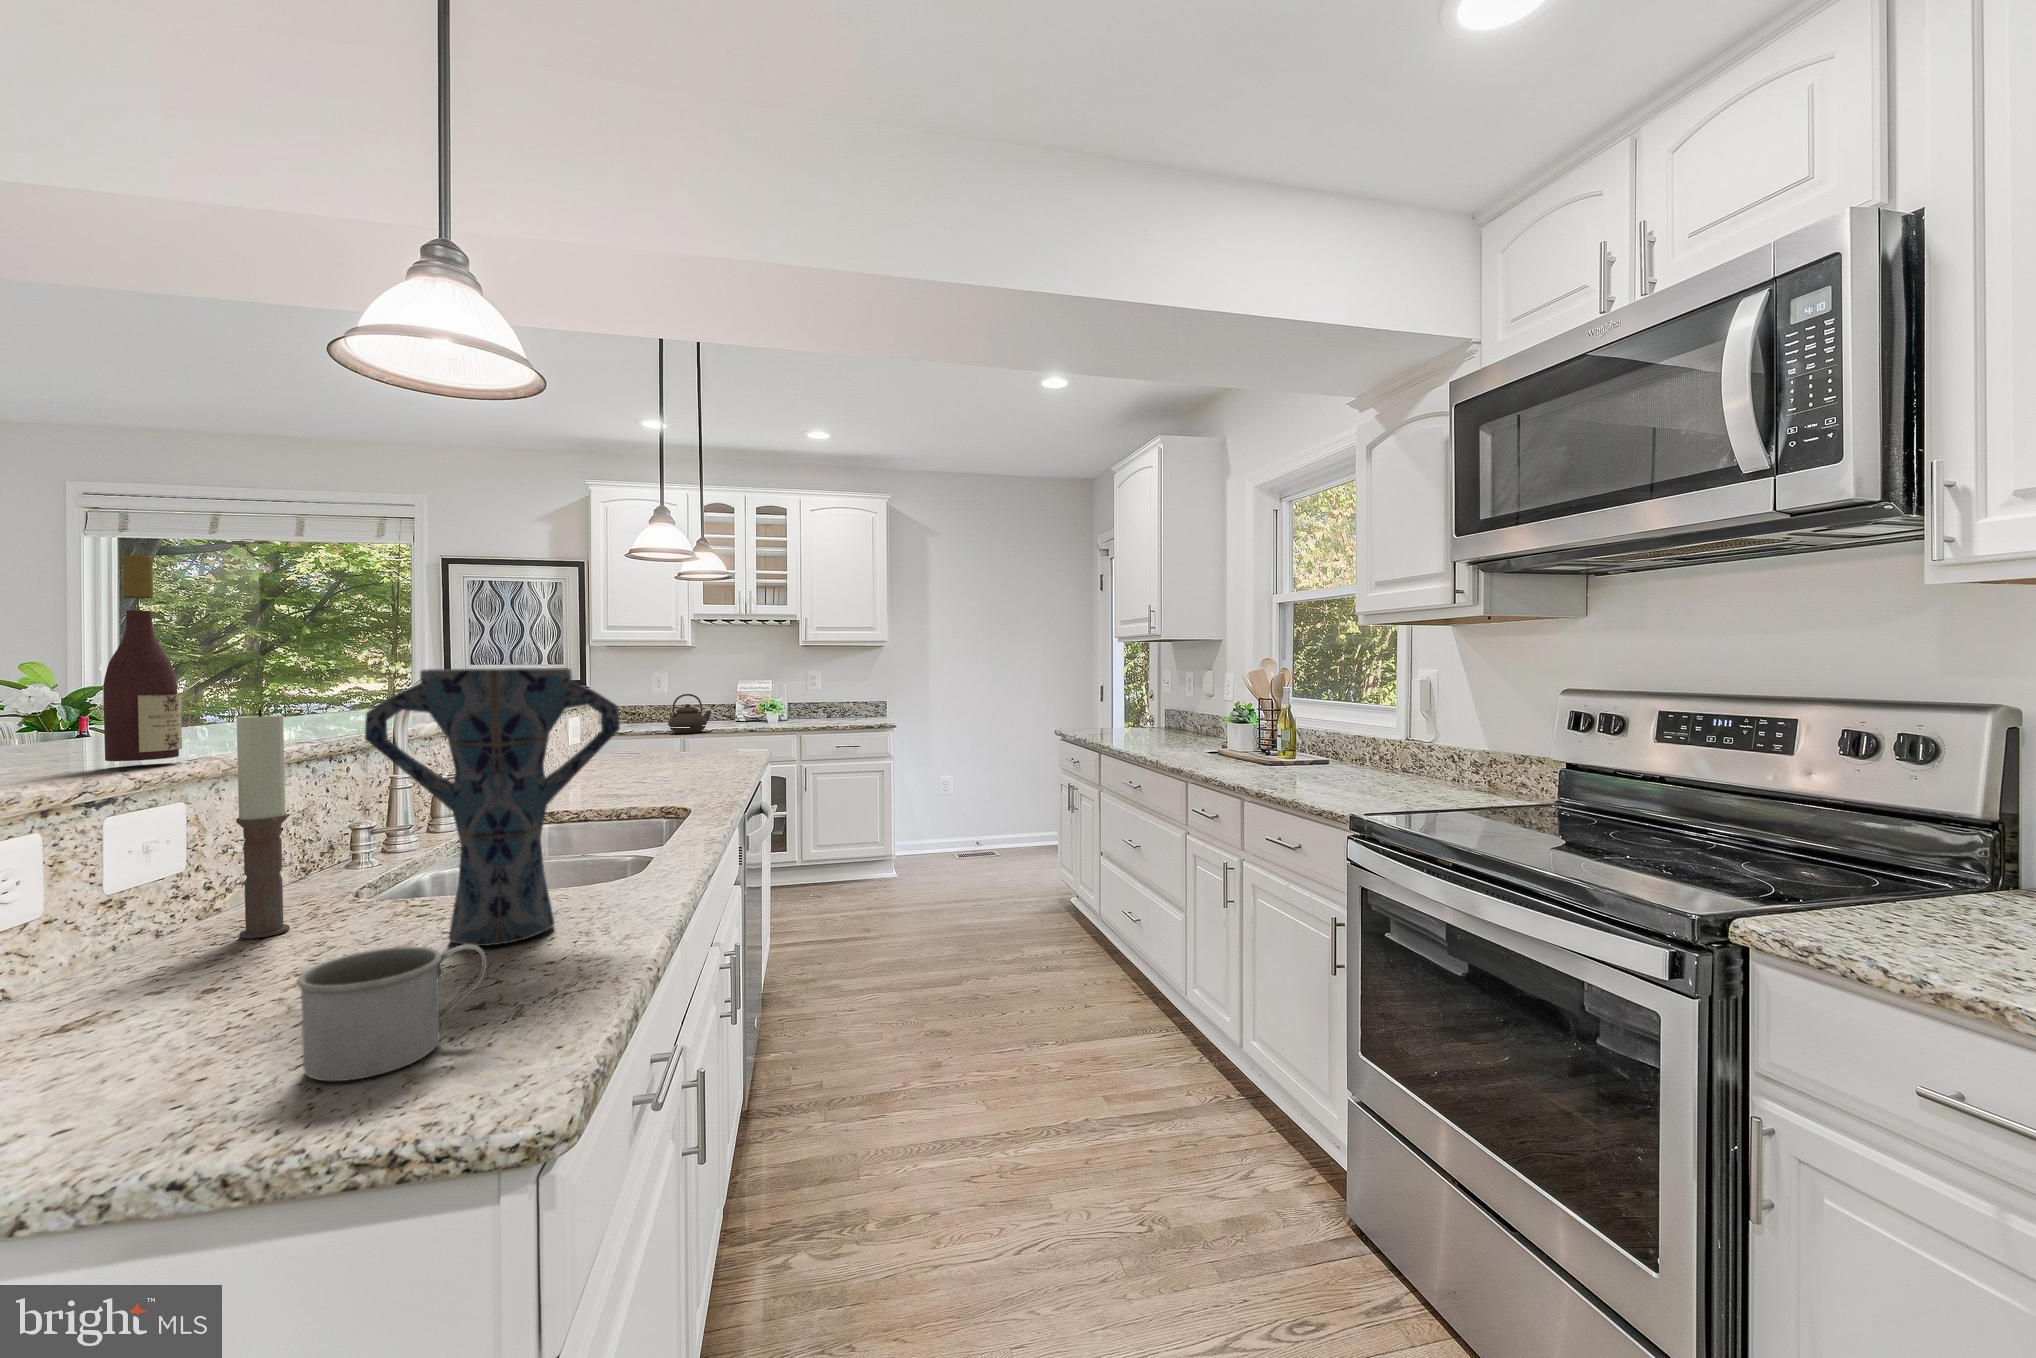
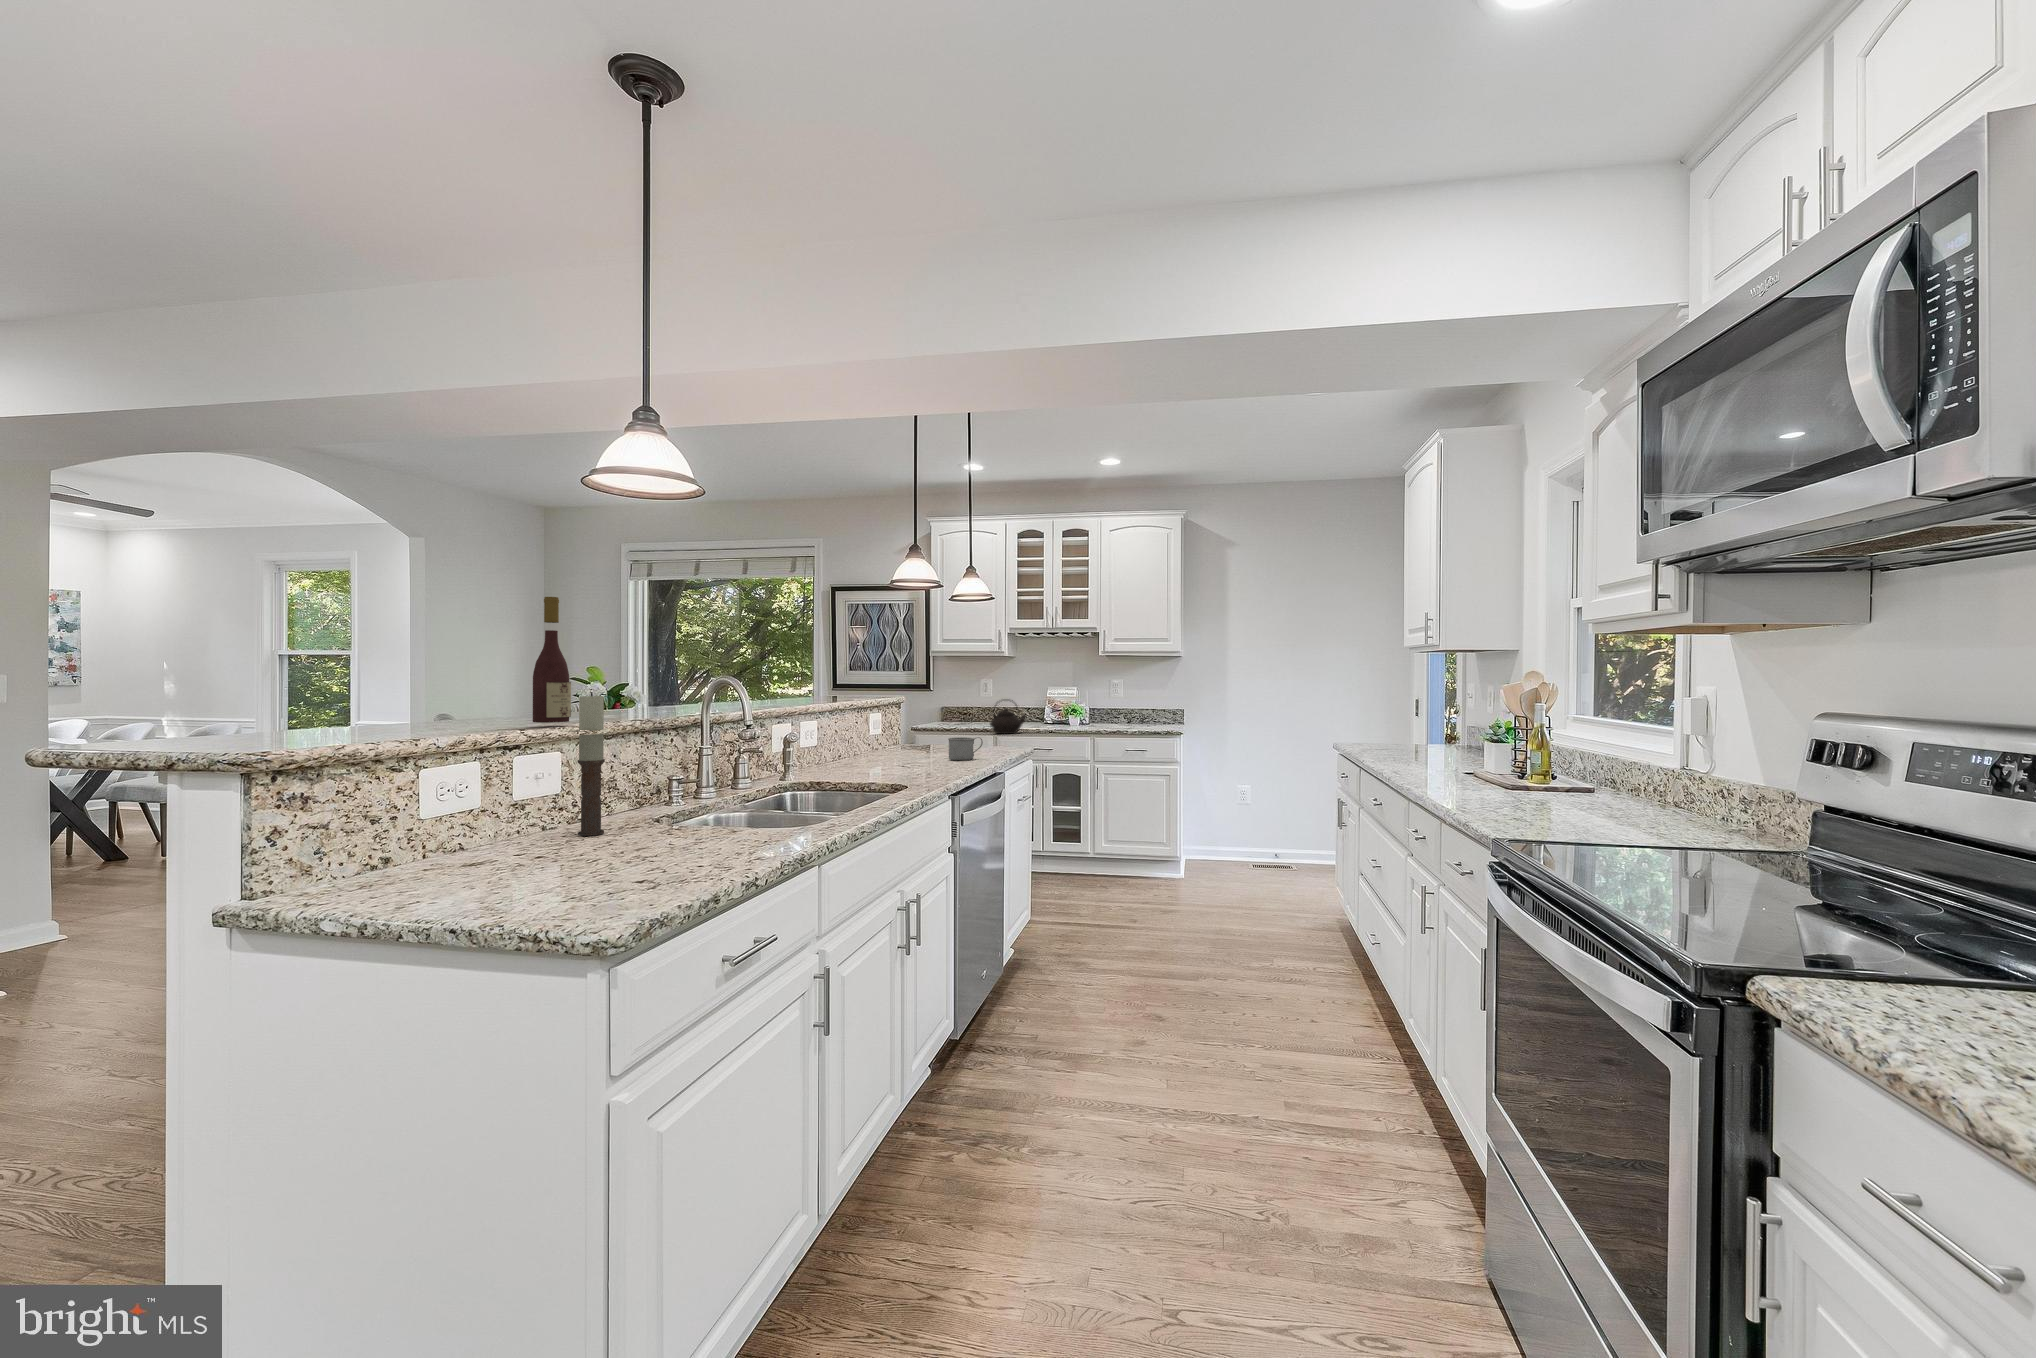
vase: present [365,668,620,946] -> none [626,667,777,853]
mug: present [296,944,487,1081] -> present [948,737,983,760]

